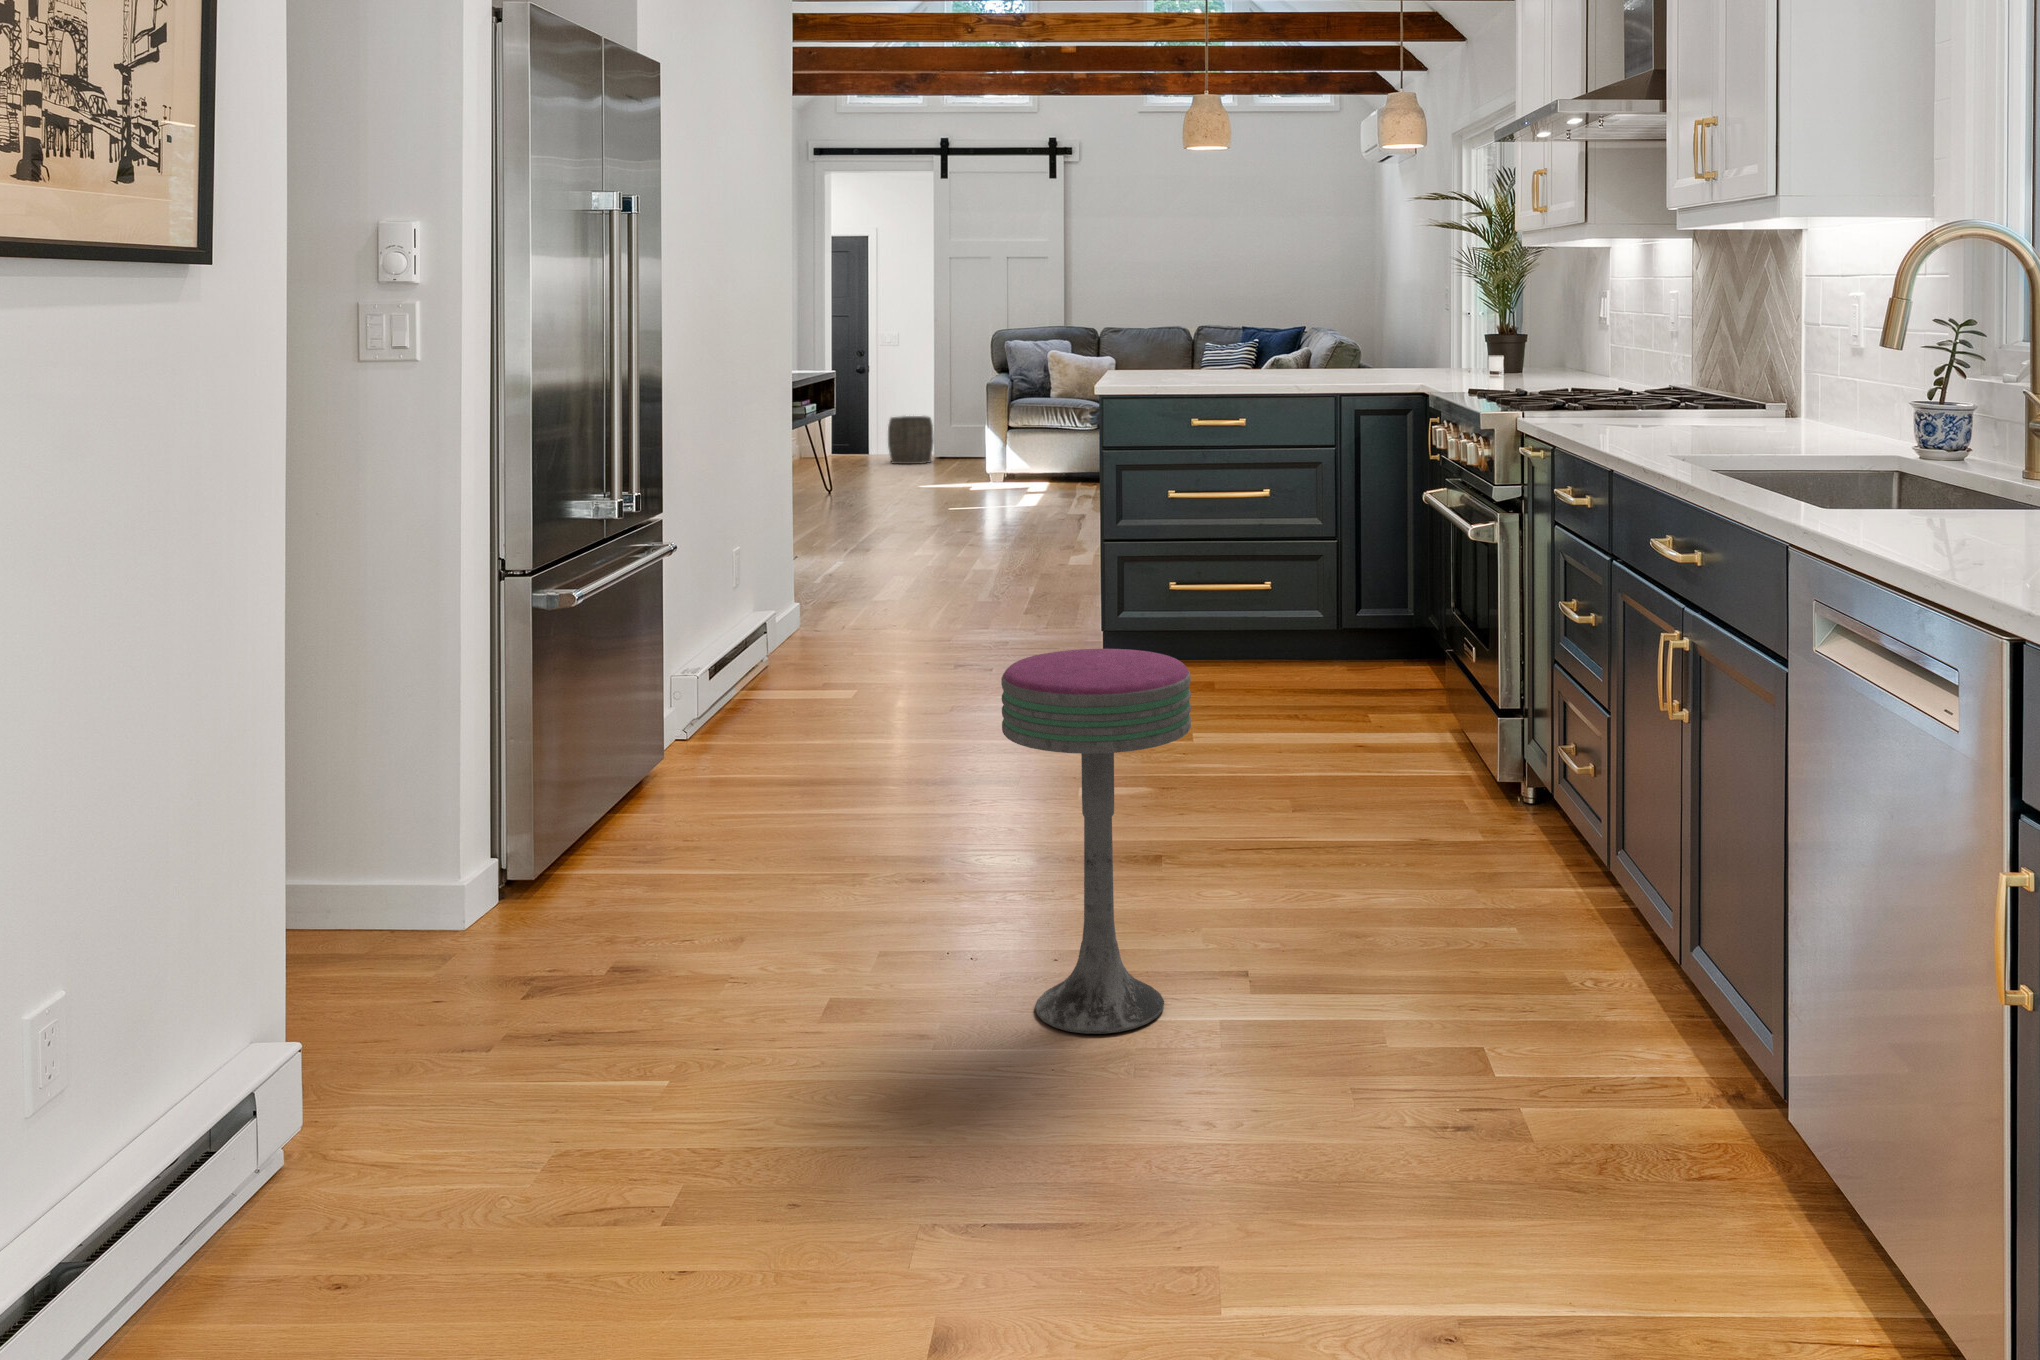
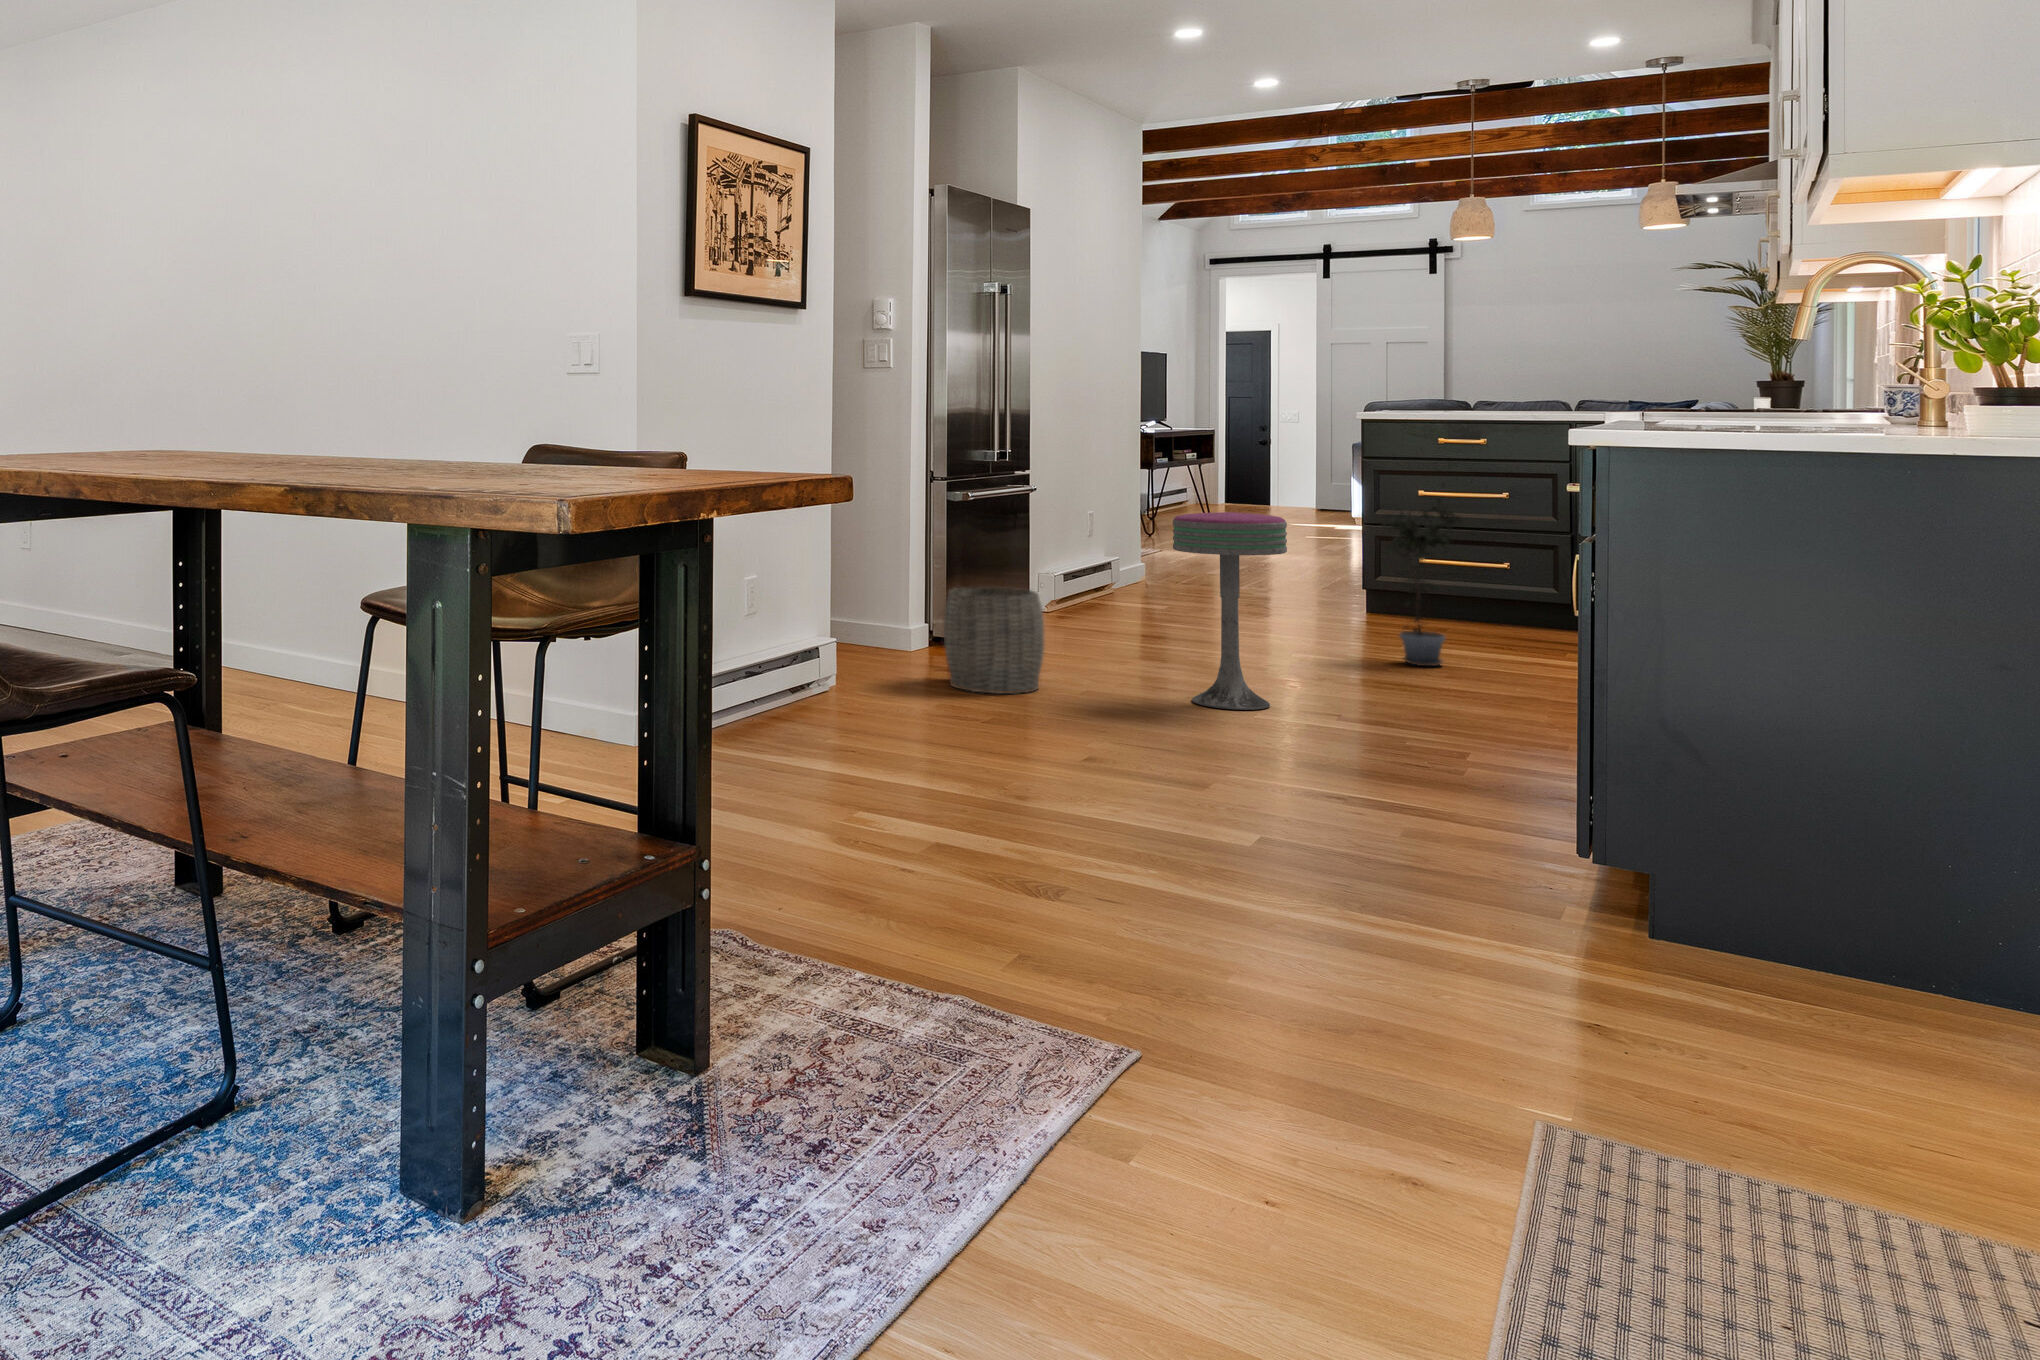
woven basket: present [888,416,934,464] -> present [944,587,1044,694]
potted plant: none [1213,551,1321,806] -> present [1382,498,1463,666]

